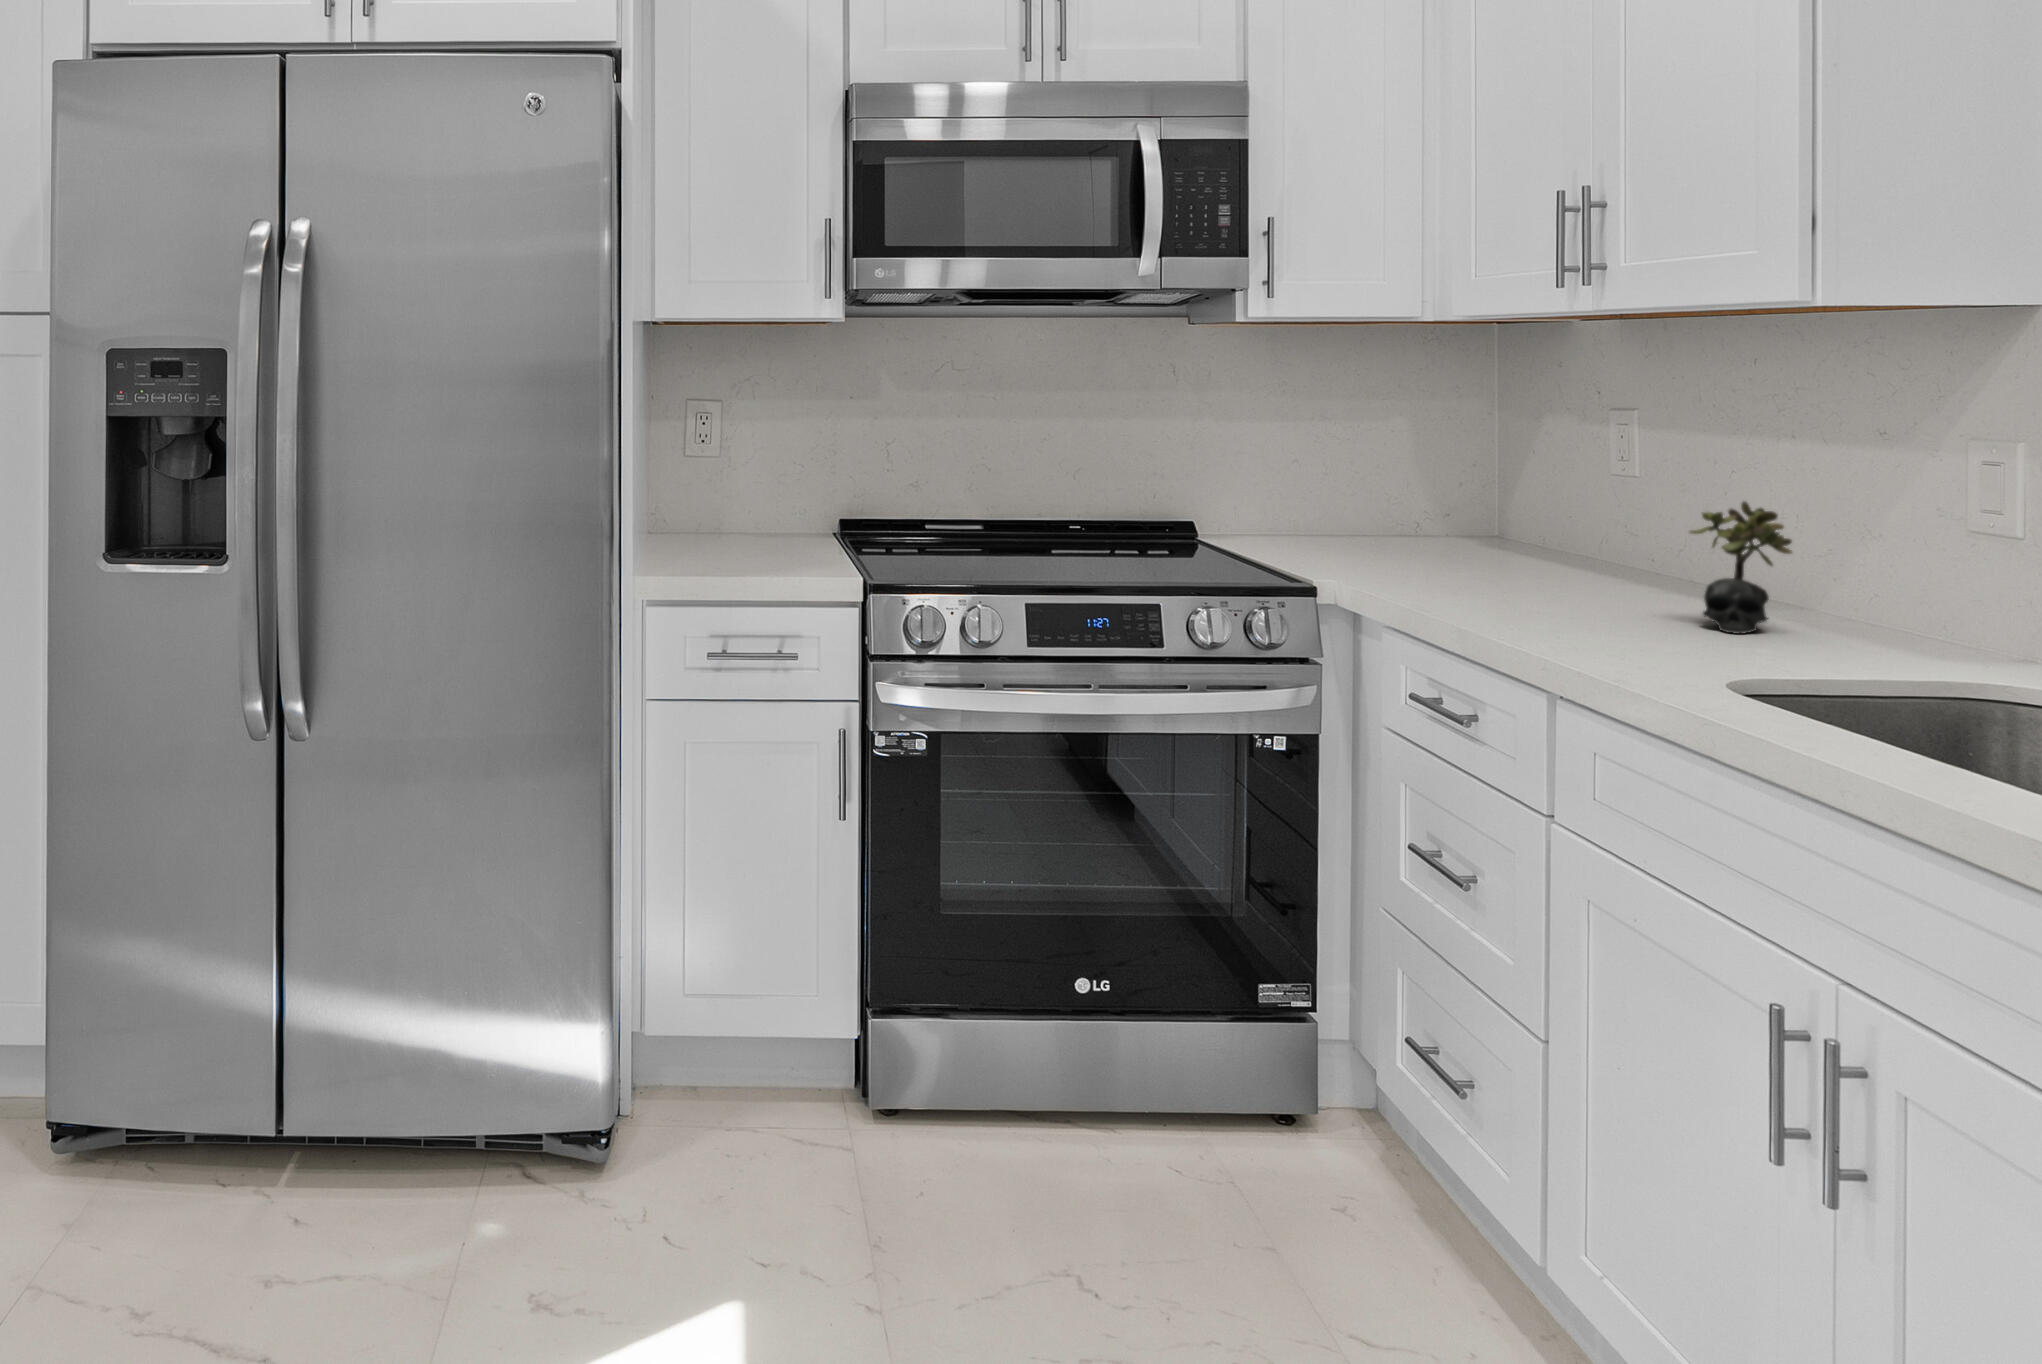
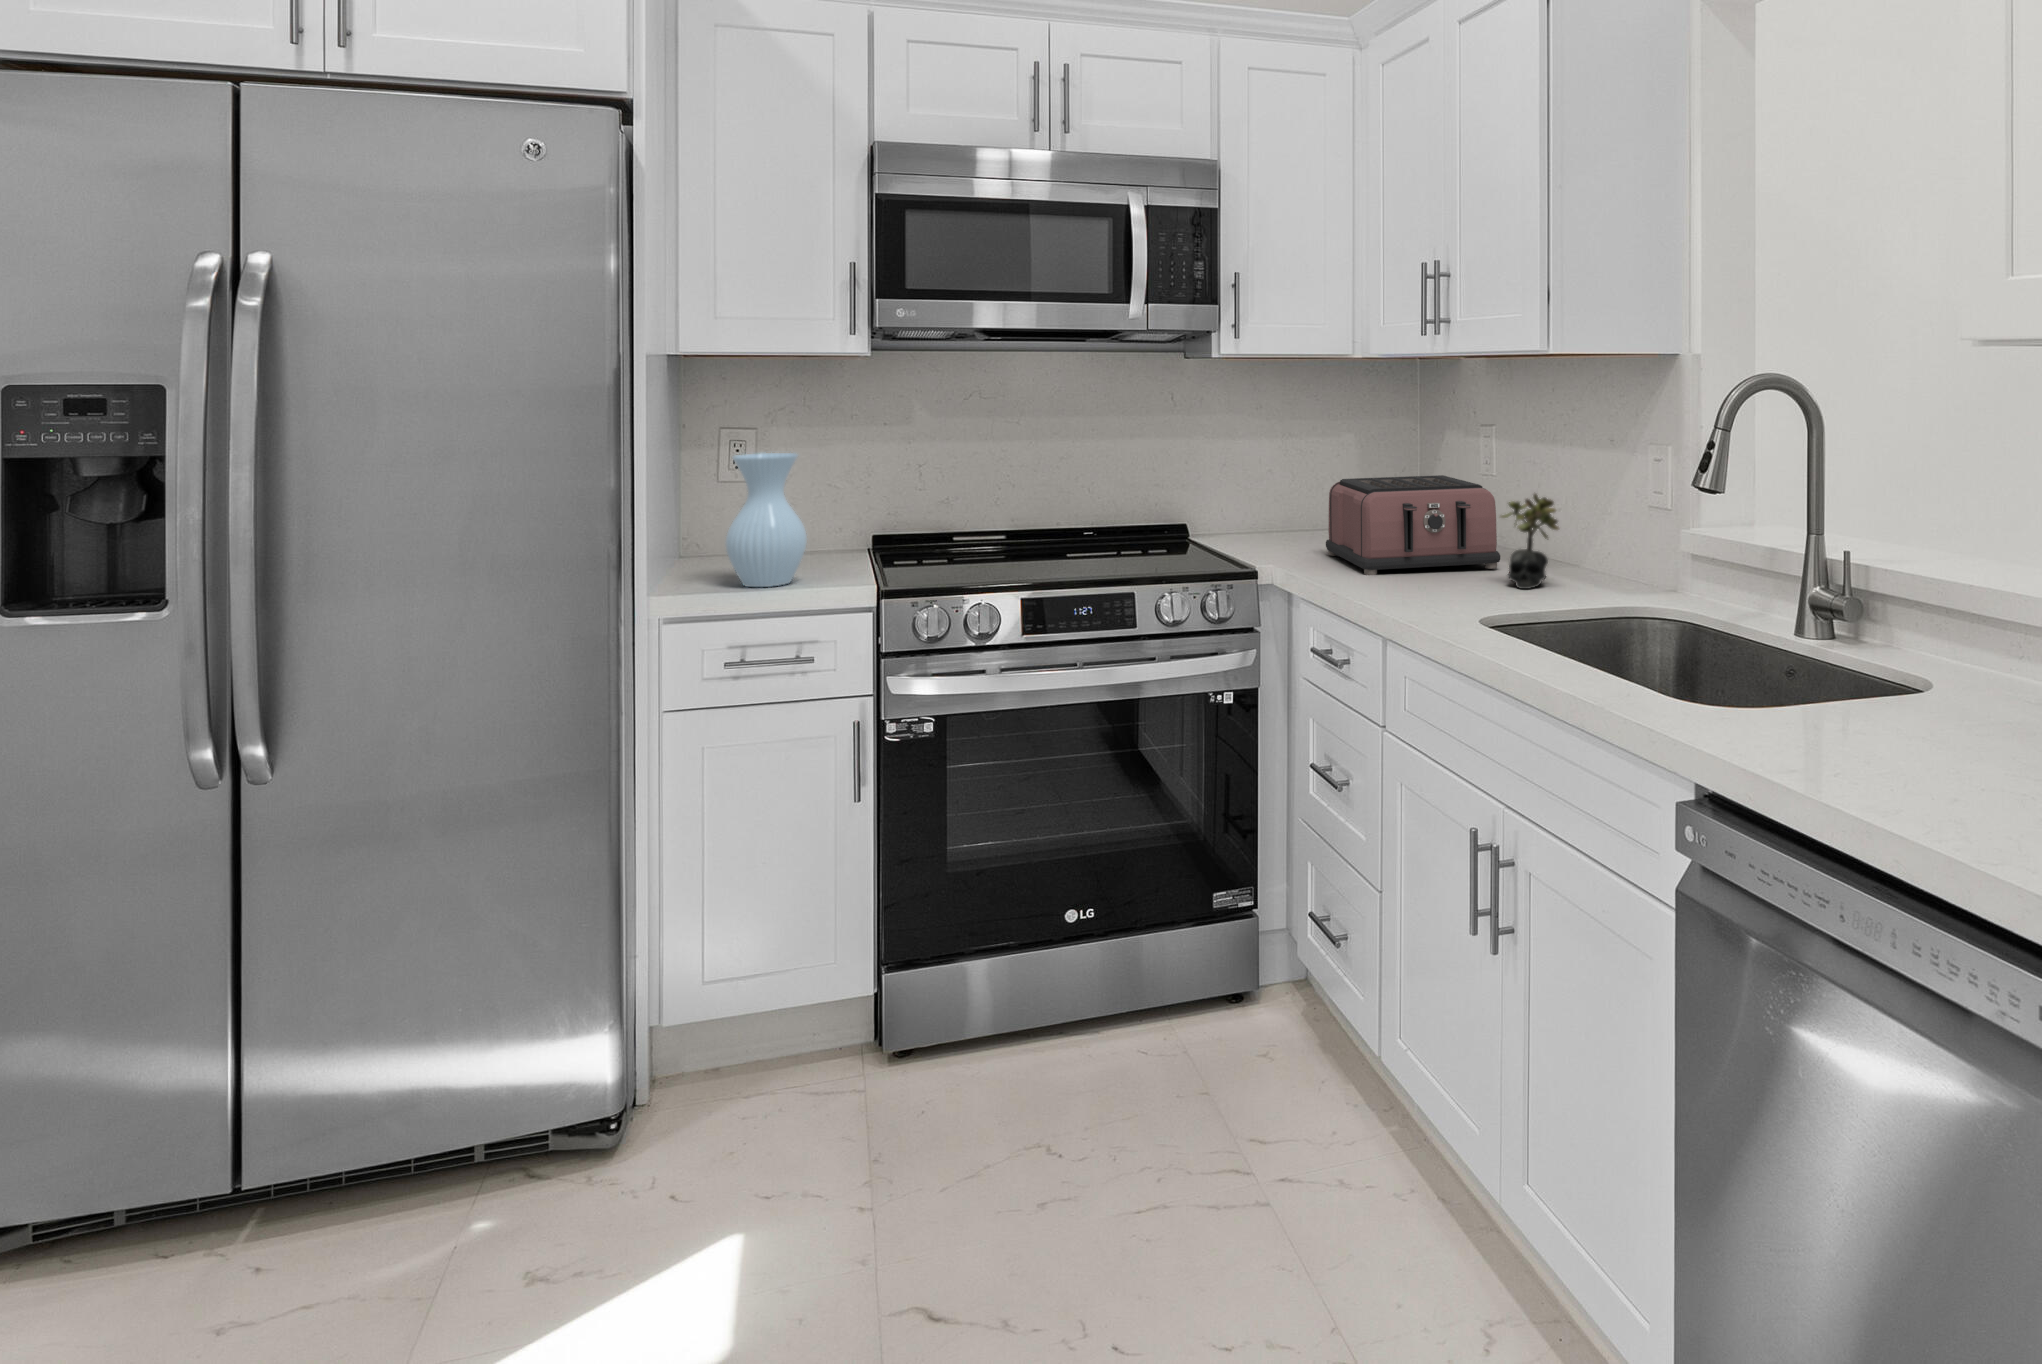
vase: none [707,429,788,574] -> present [726,453,807,587]
toaster: none [1400,477,1675,603] -> present [1326,475,1500,575]

